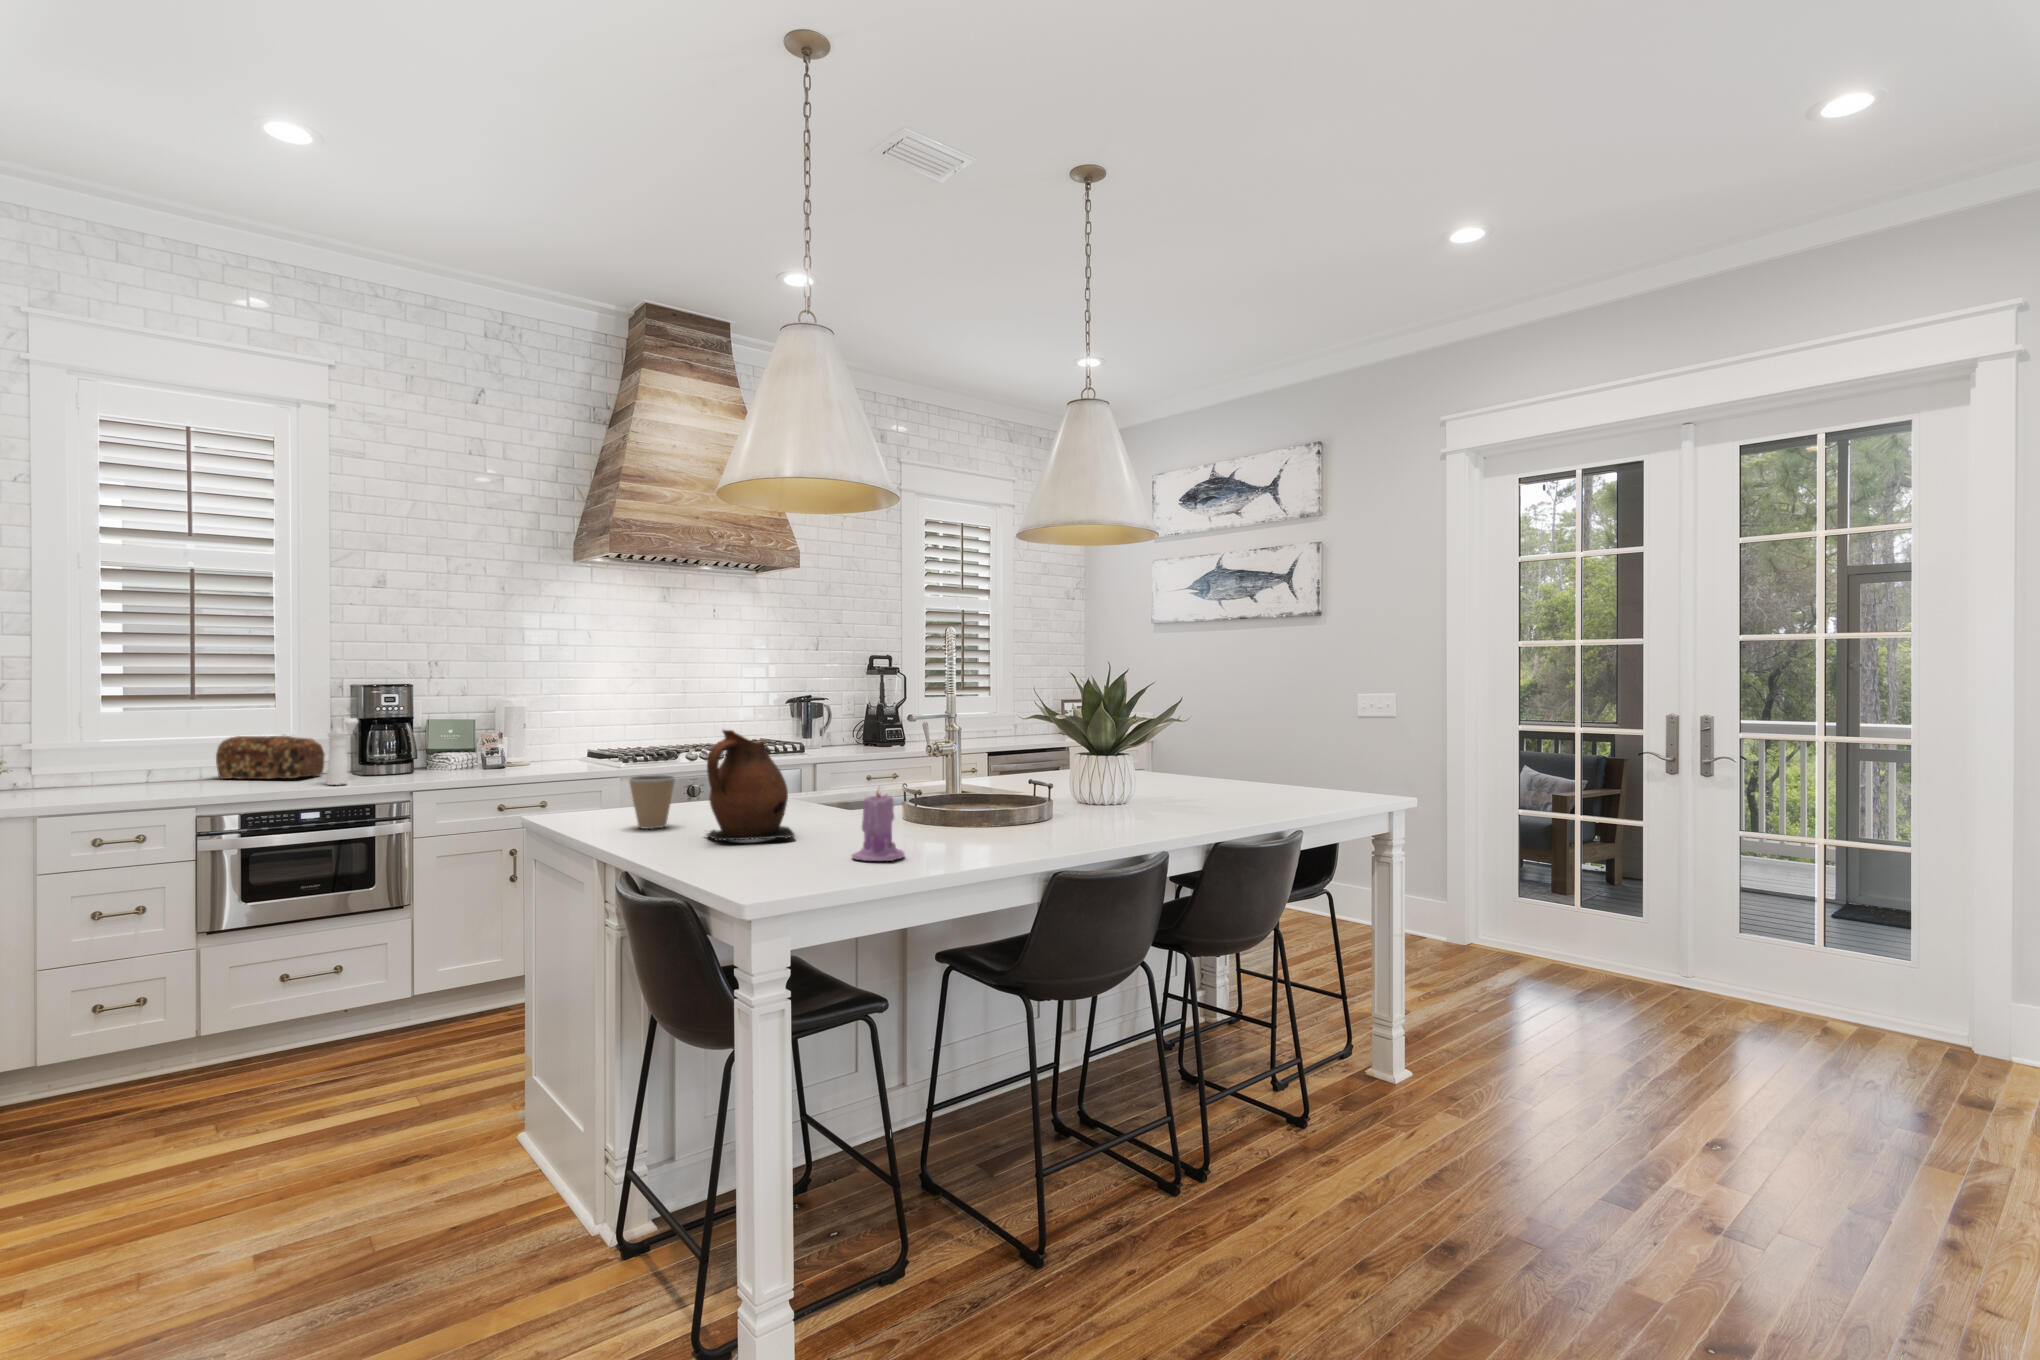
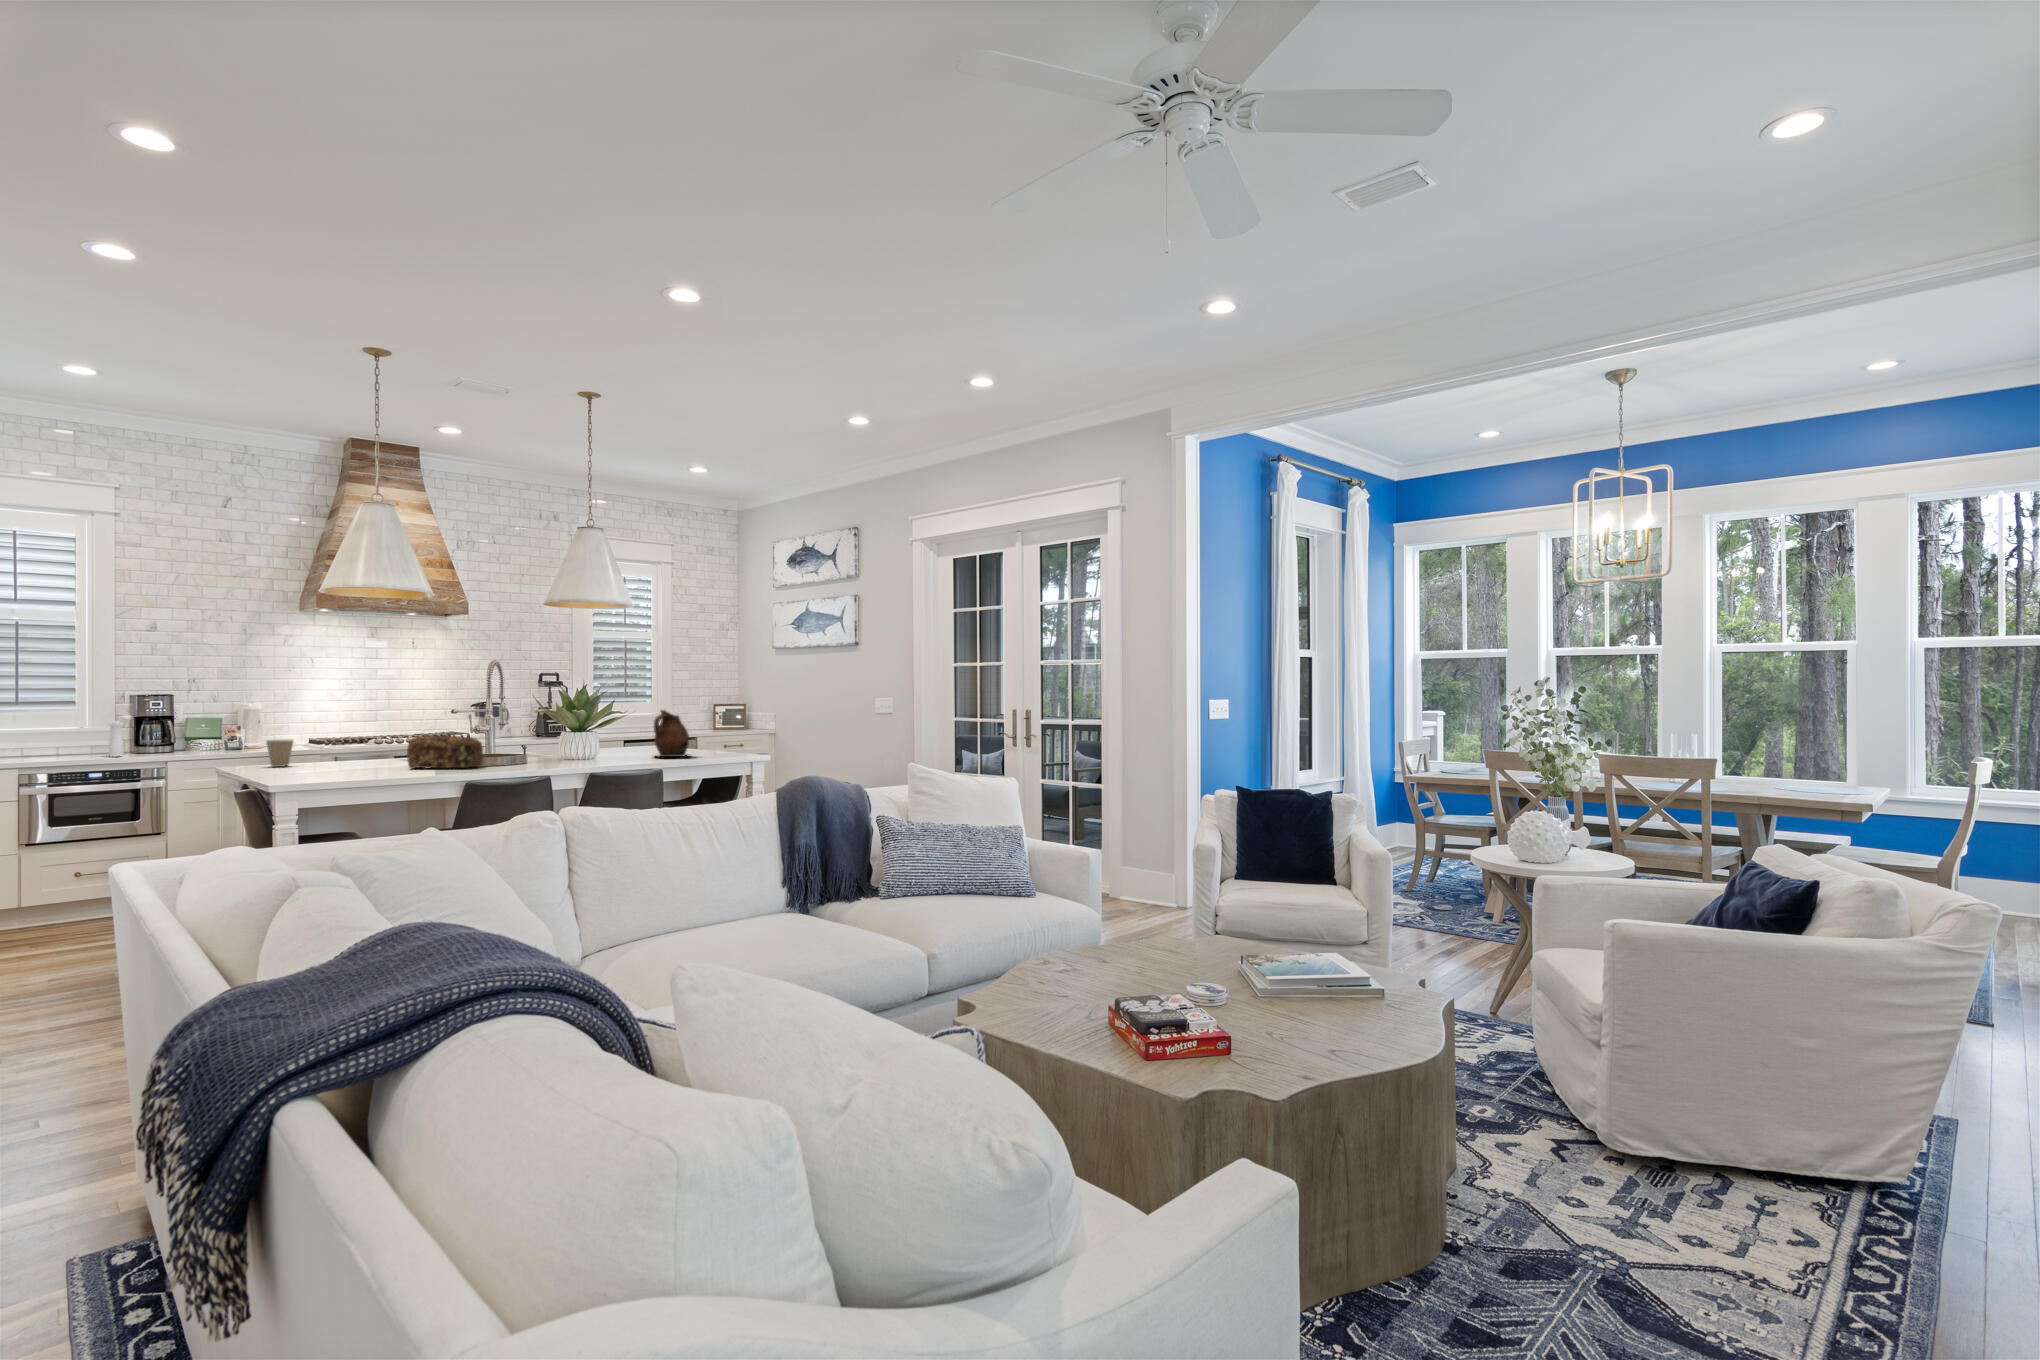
ceramic pitcher: present [707,730,795,841] -> present [654,710,690,757]
bread loaf: present [216,736,325,779] -> present [407,736,483,769]
candle: present [852,791,905,861] -> none [361,739,391,774]

